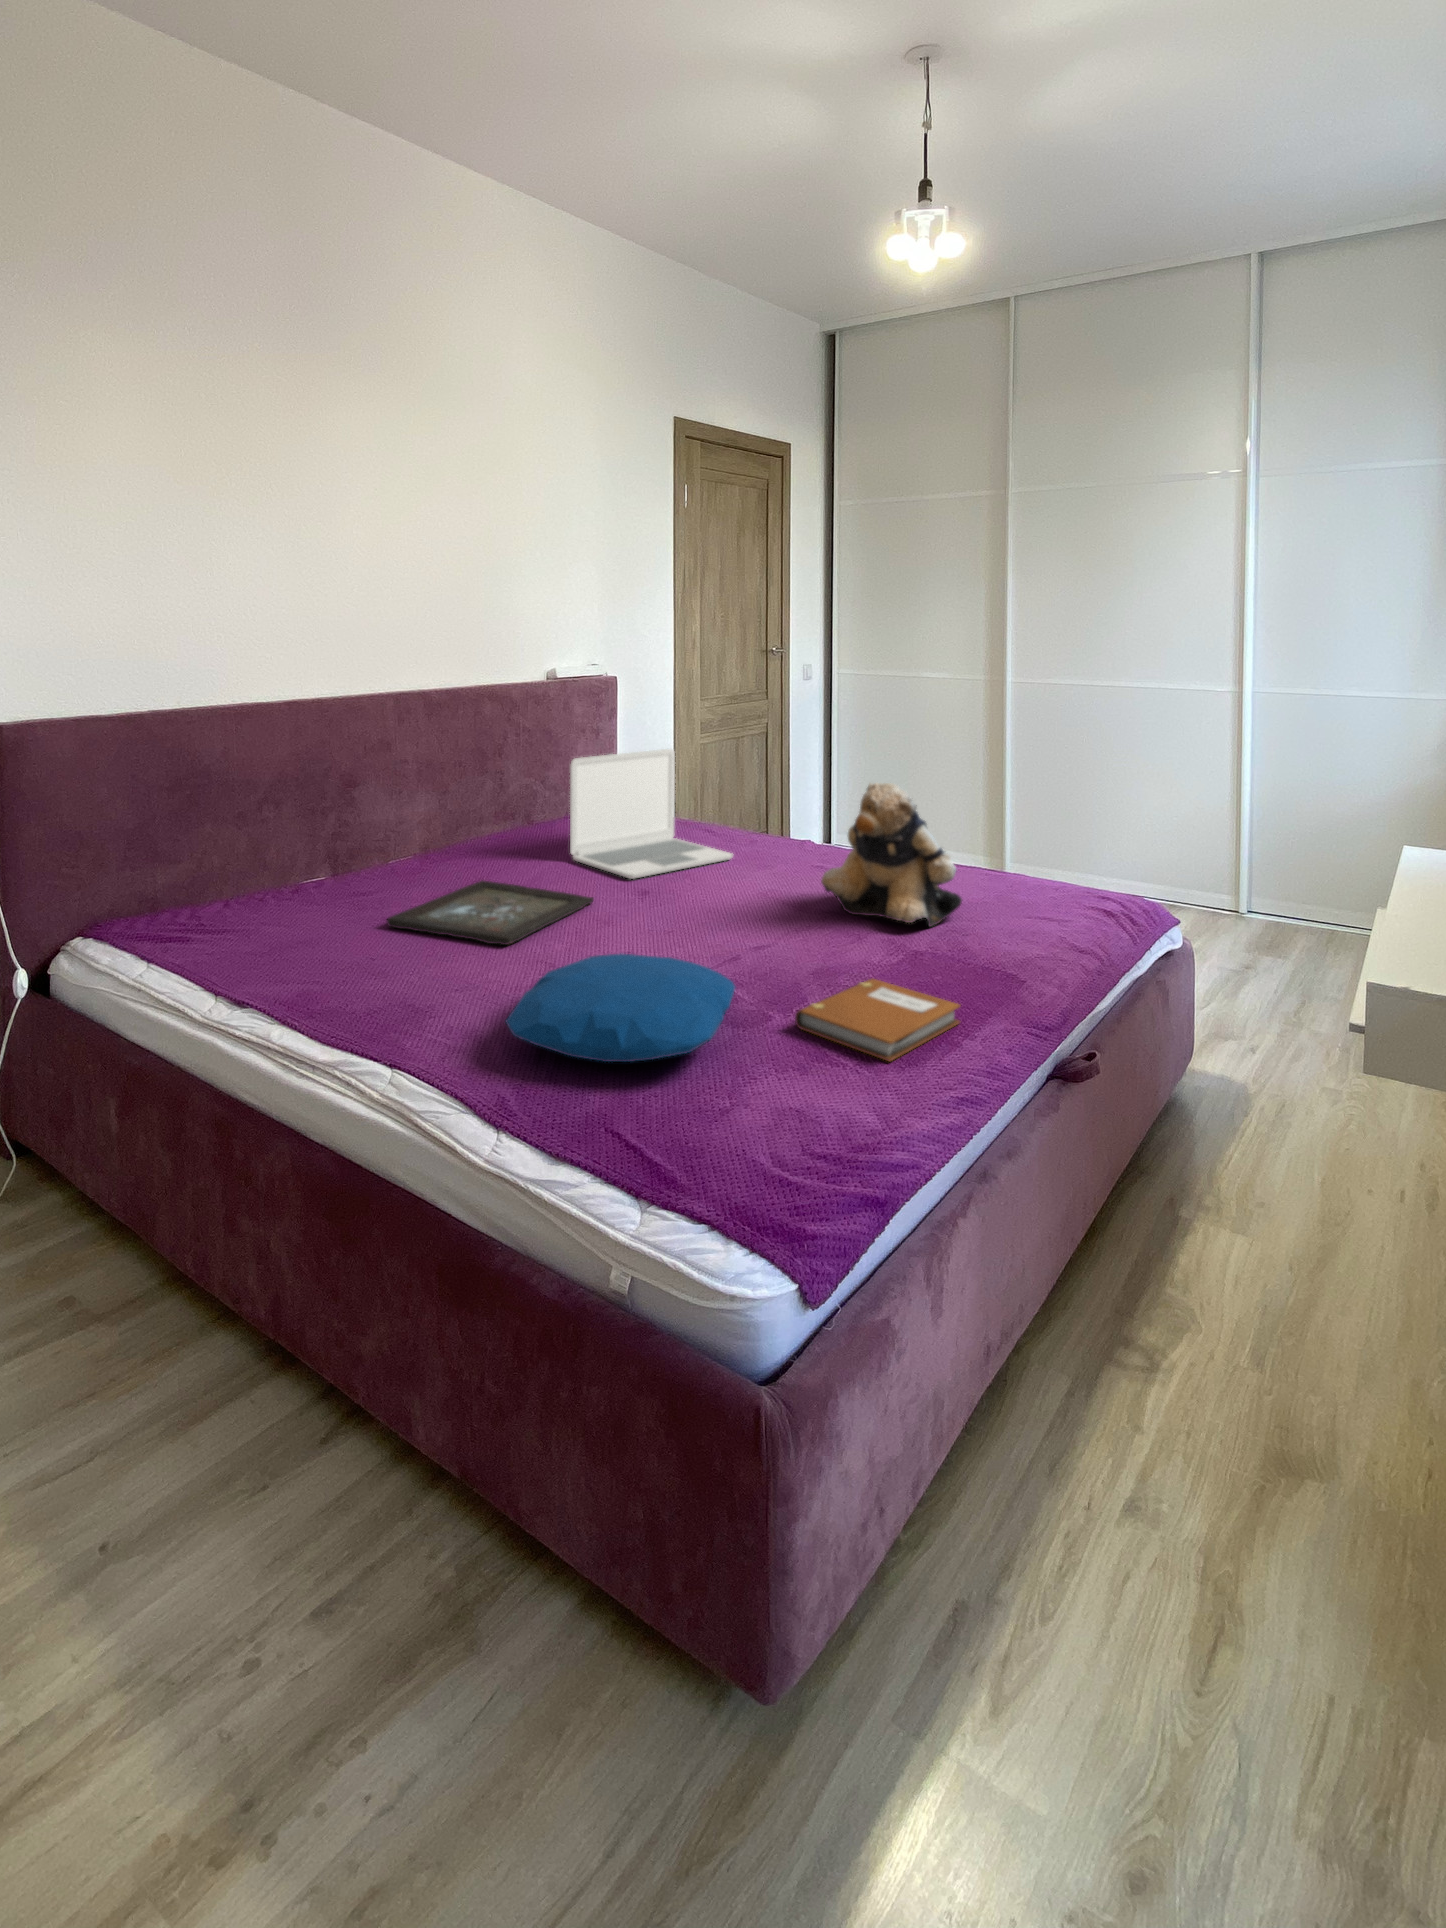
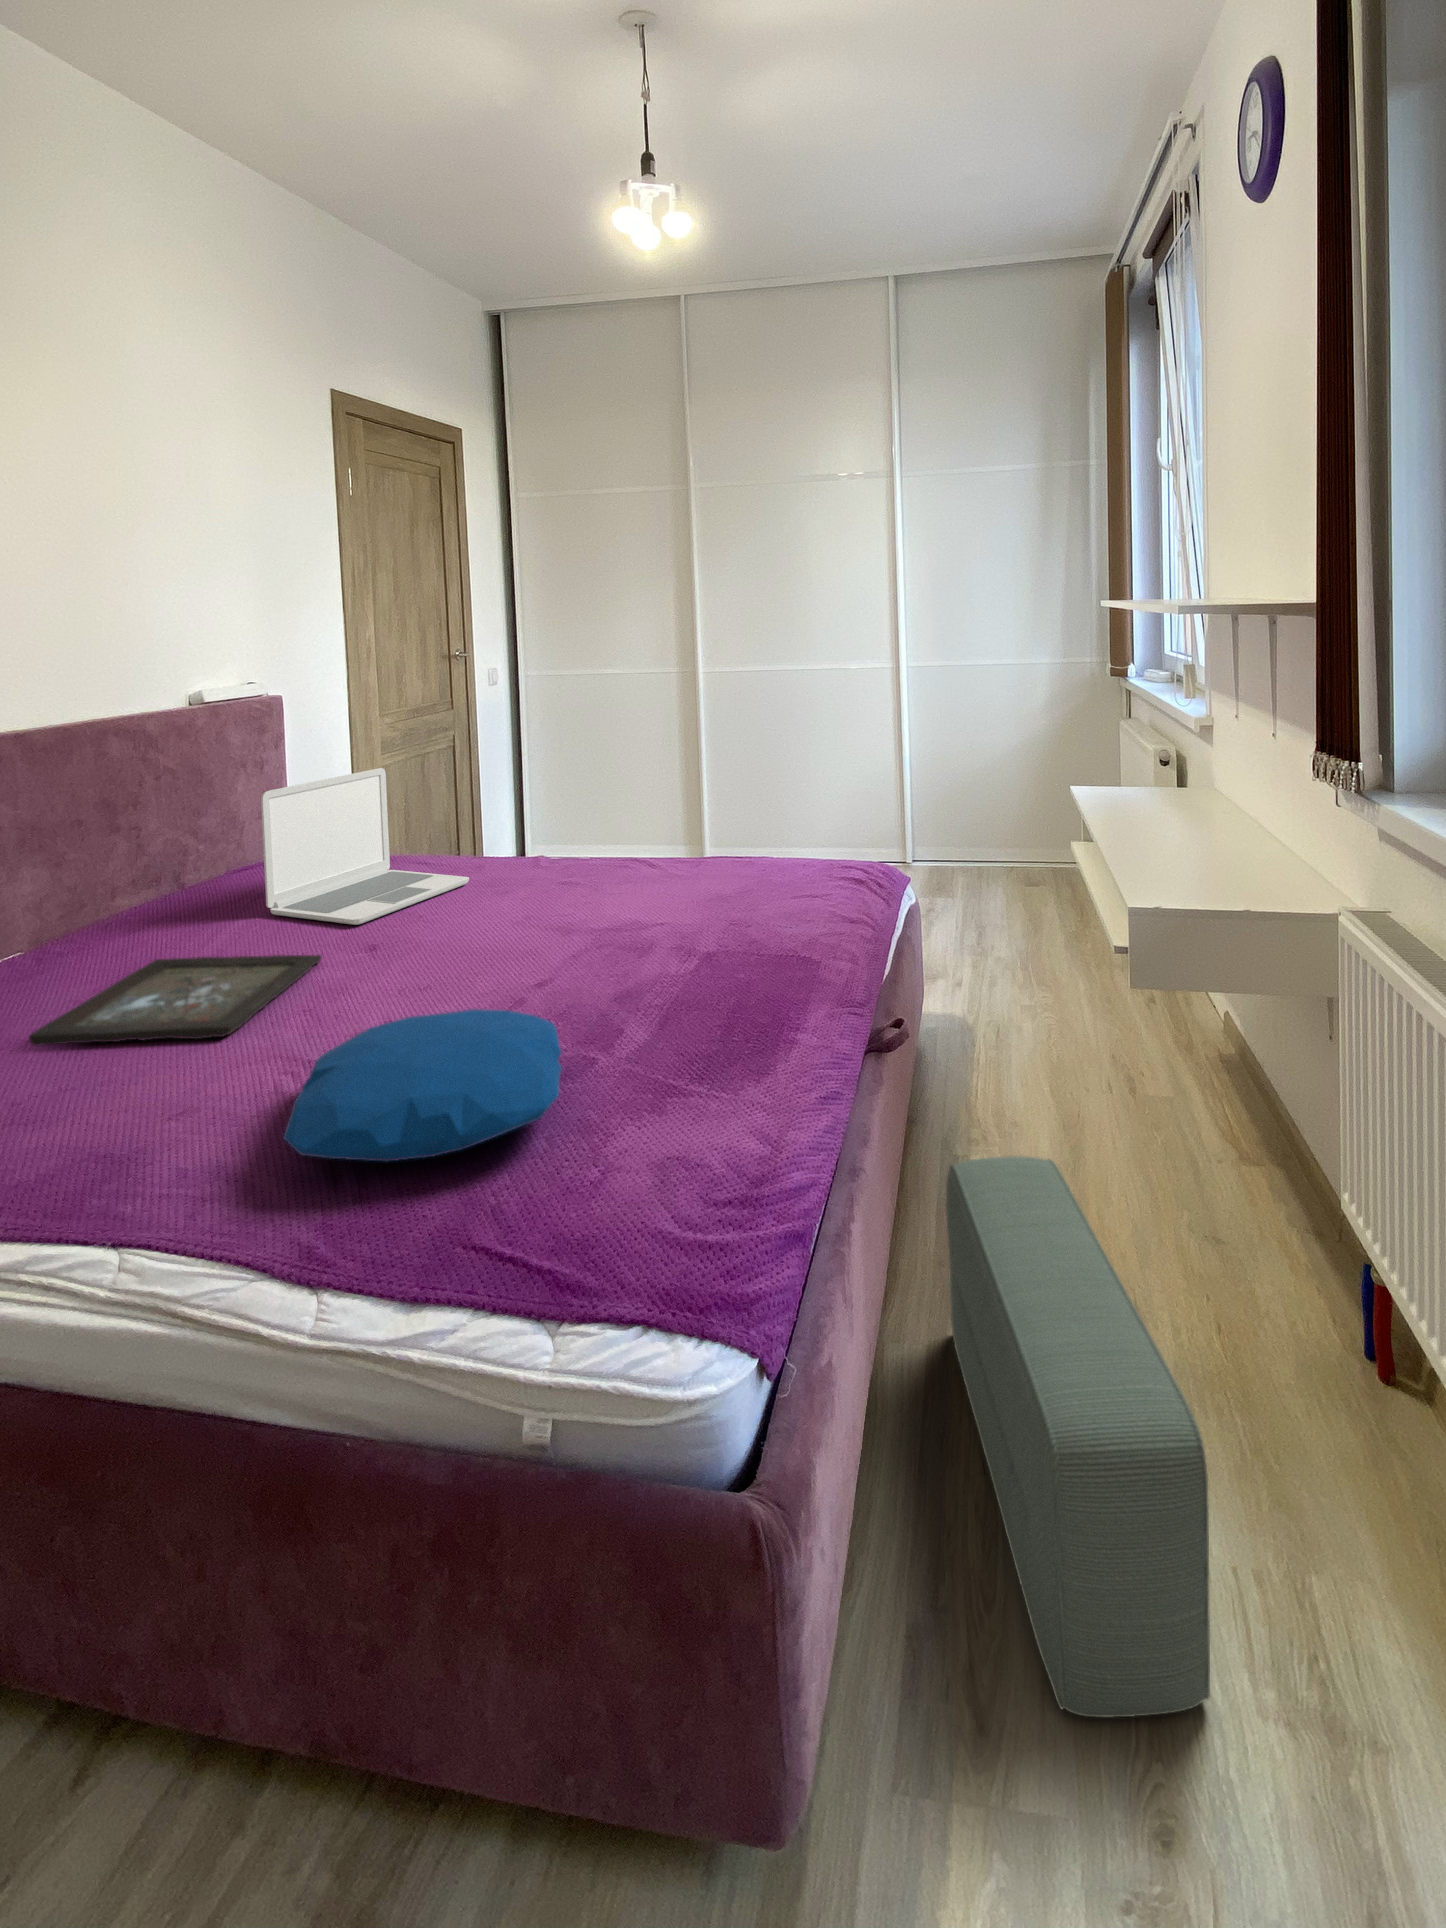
teddy bear: present [821,782,962,927] -> none [592,778,736,922]
notebook: present [795,979,960,1061] -> none [630,986,792,1073]
pouf: none [1074,1207,1261,1800] -> present [946,1156,1210,1717]

